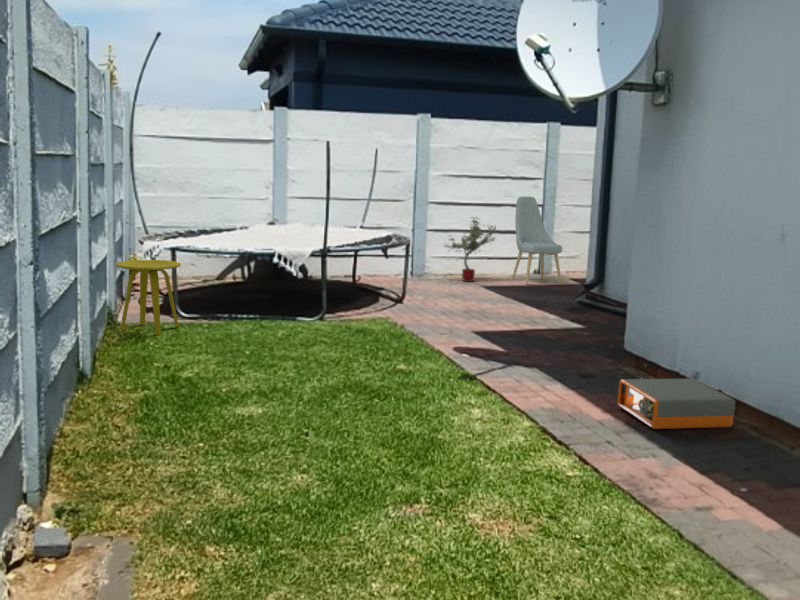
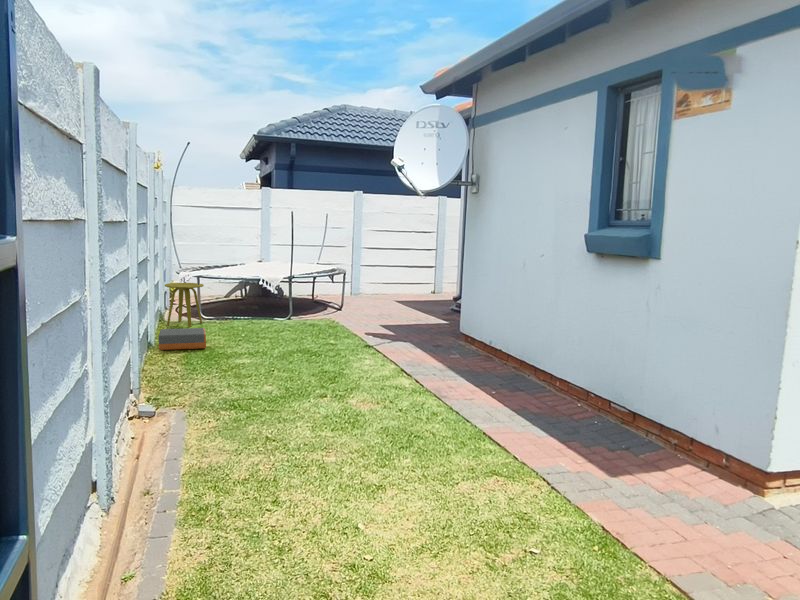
chair: present [512,197,562,285] -> none [415,244,445,300]
potted tree: present [445,220,496,282] -> none [370,257,404,298]
storage box: present [617,378,735,429] -> present [158,328,206,350]

